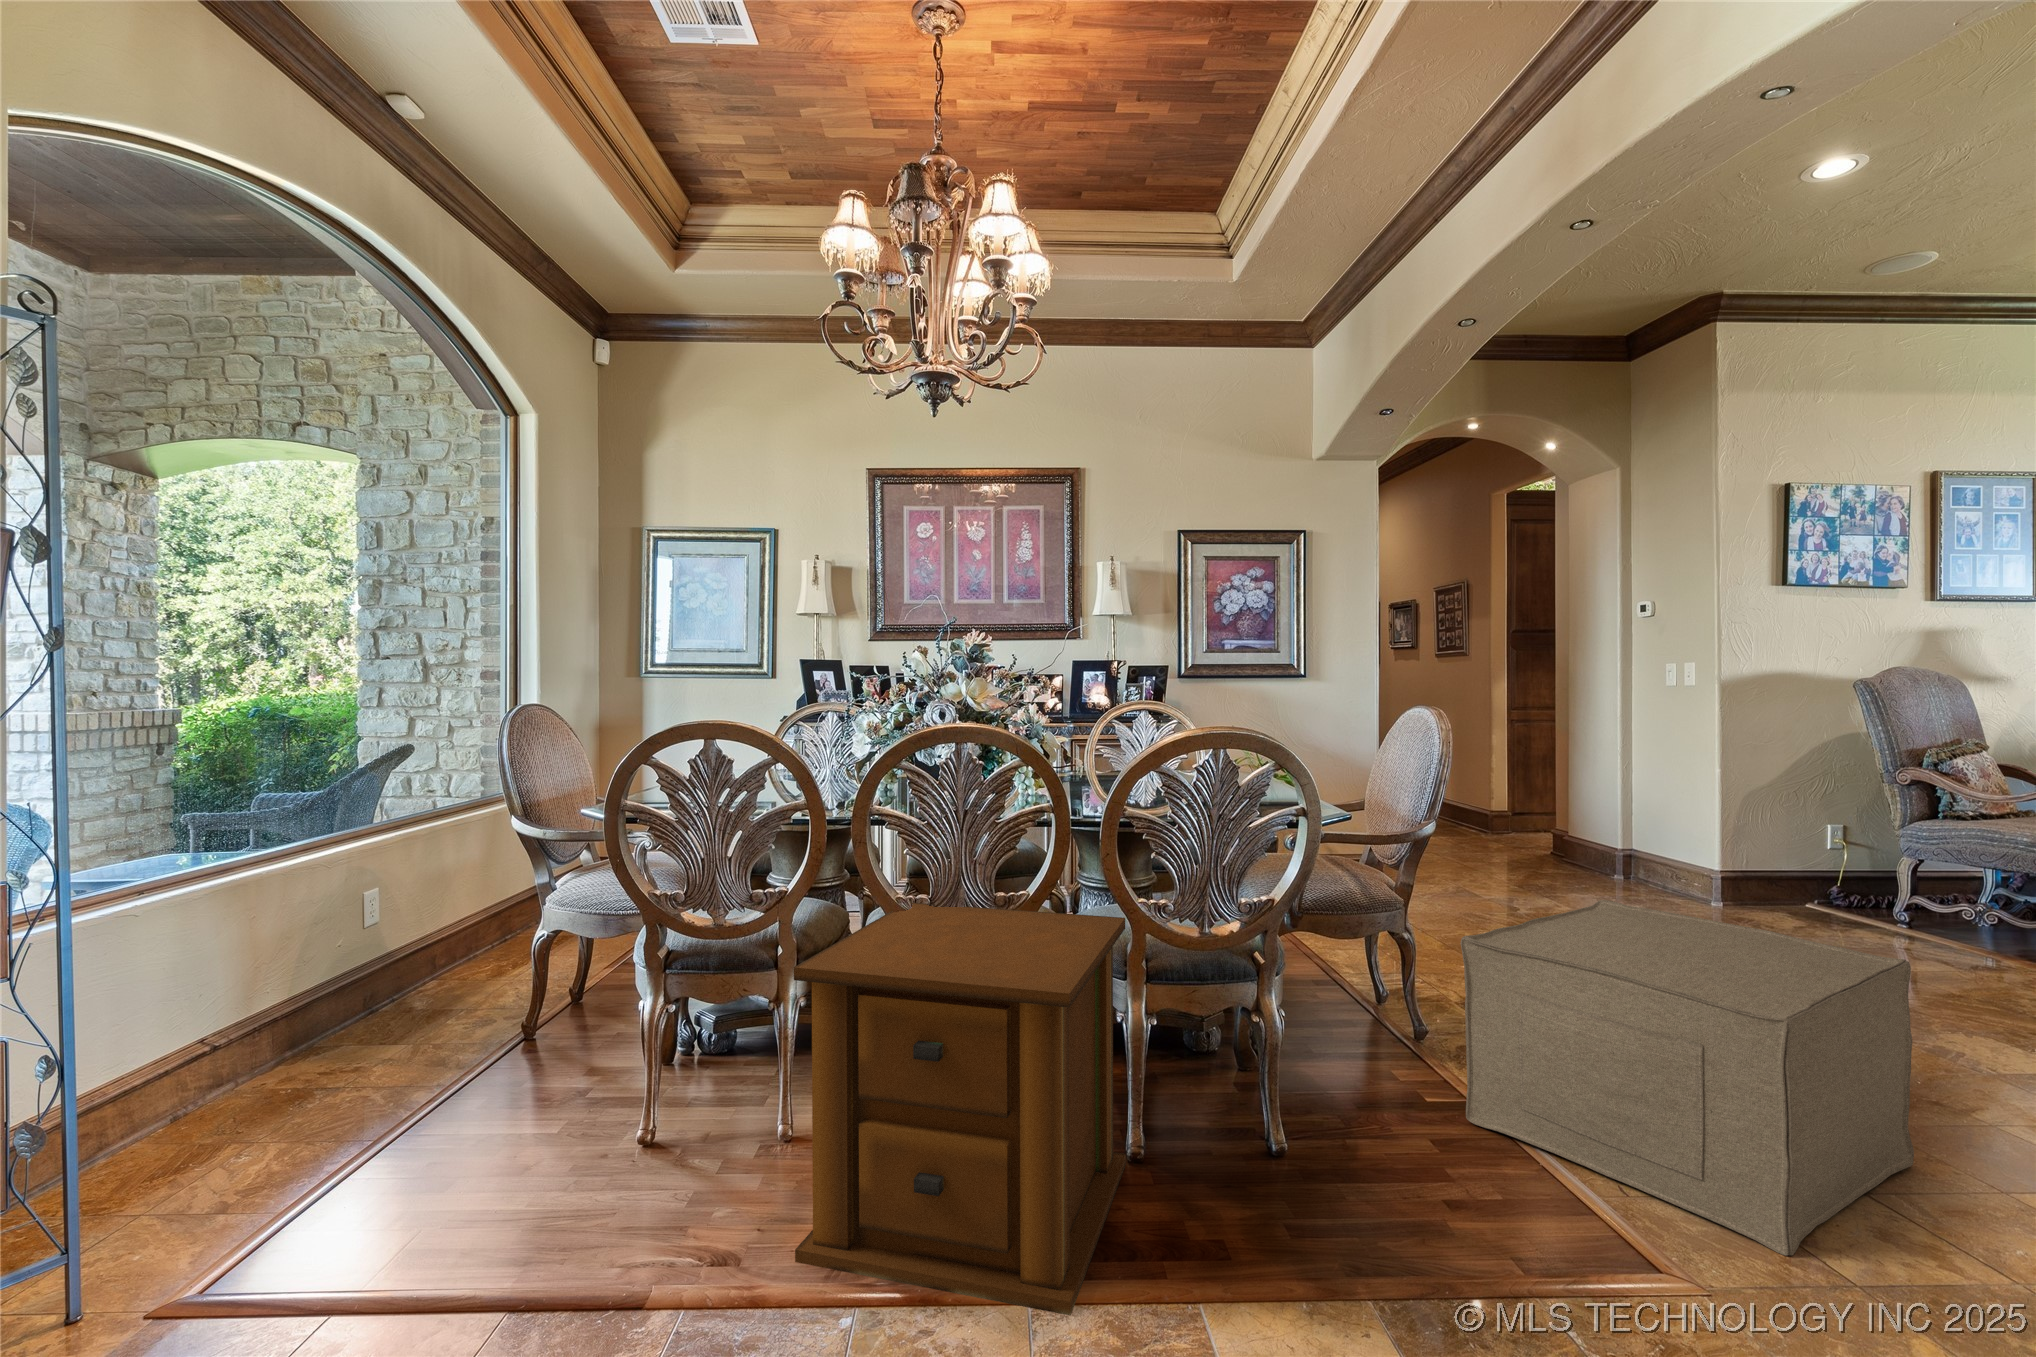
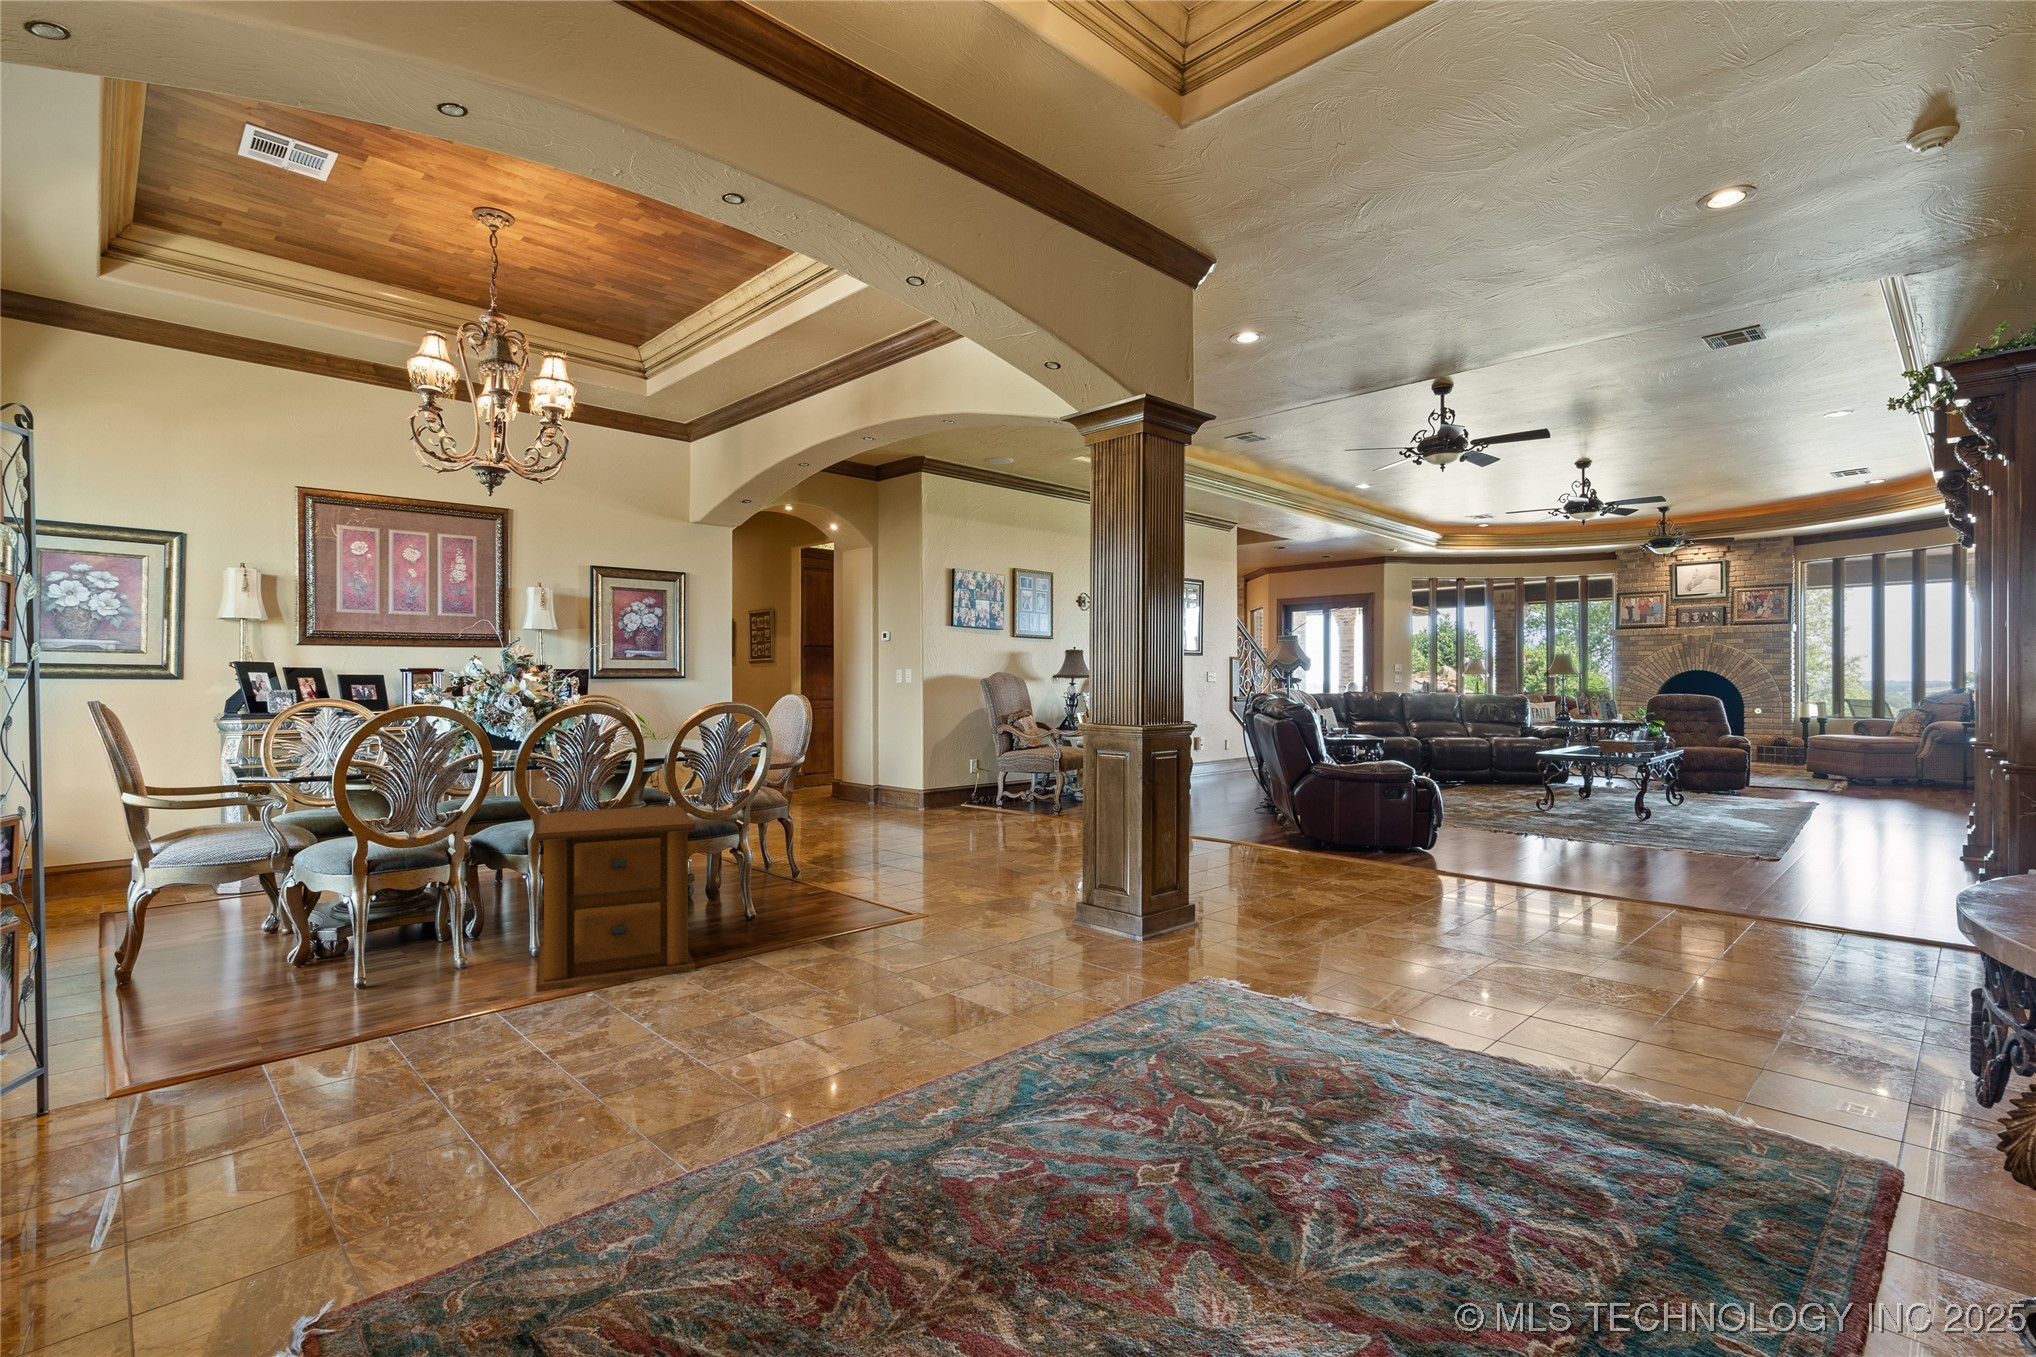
ottoman: present [1461,900,1914,1256] -> none [827,789,994,905]

